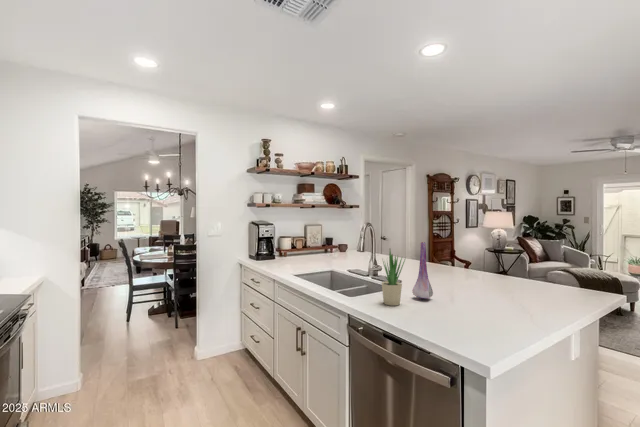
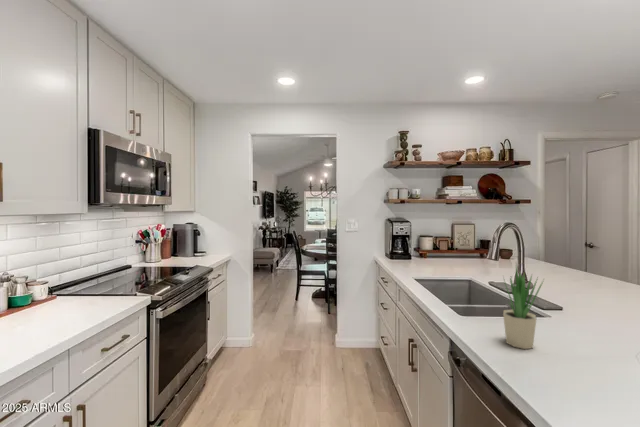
vase: present [412,242,433,299] -> none [564,255,607,351]

